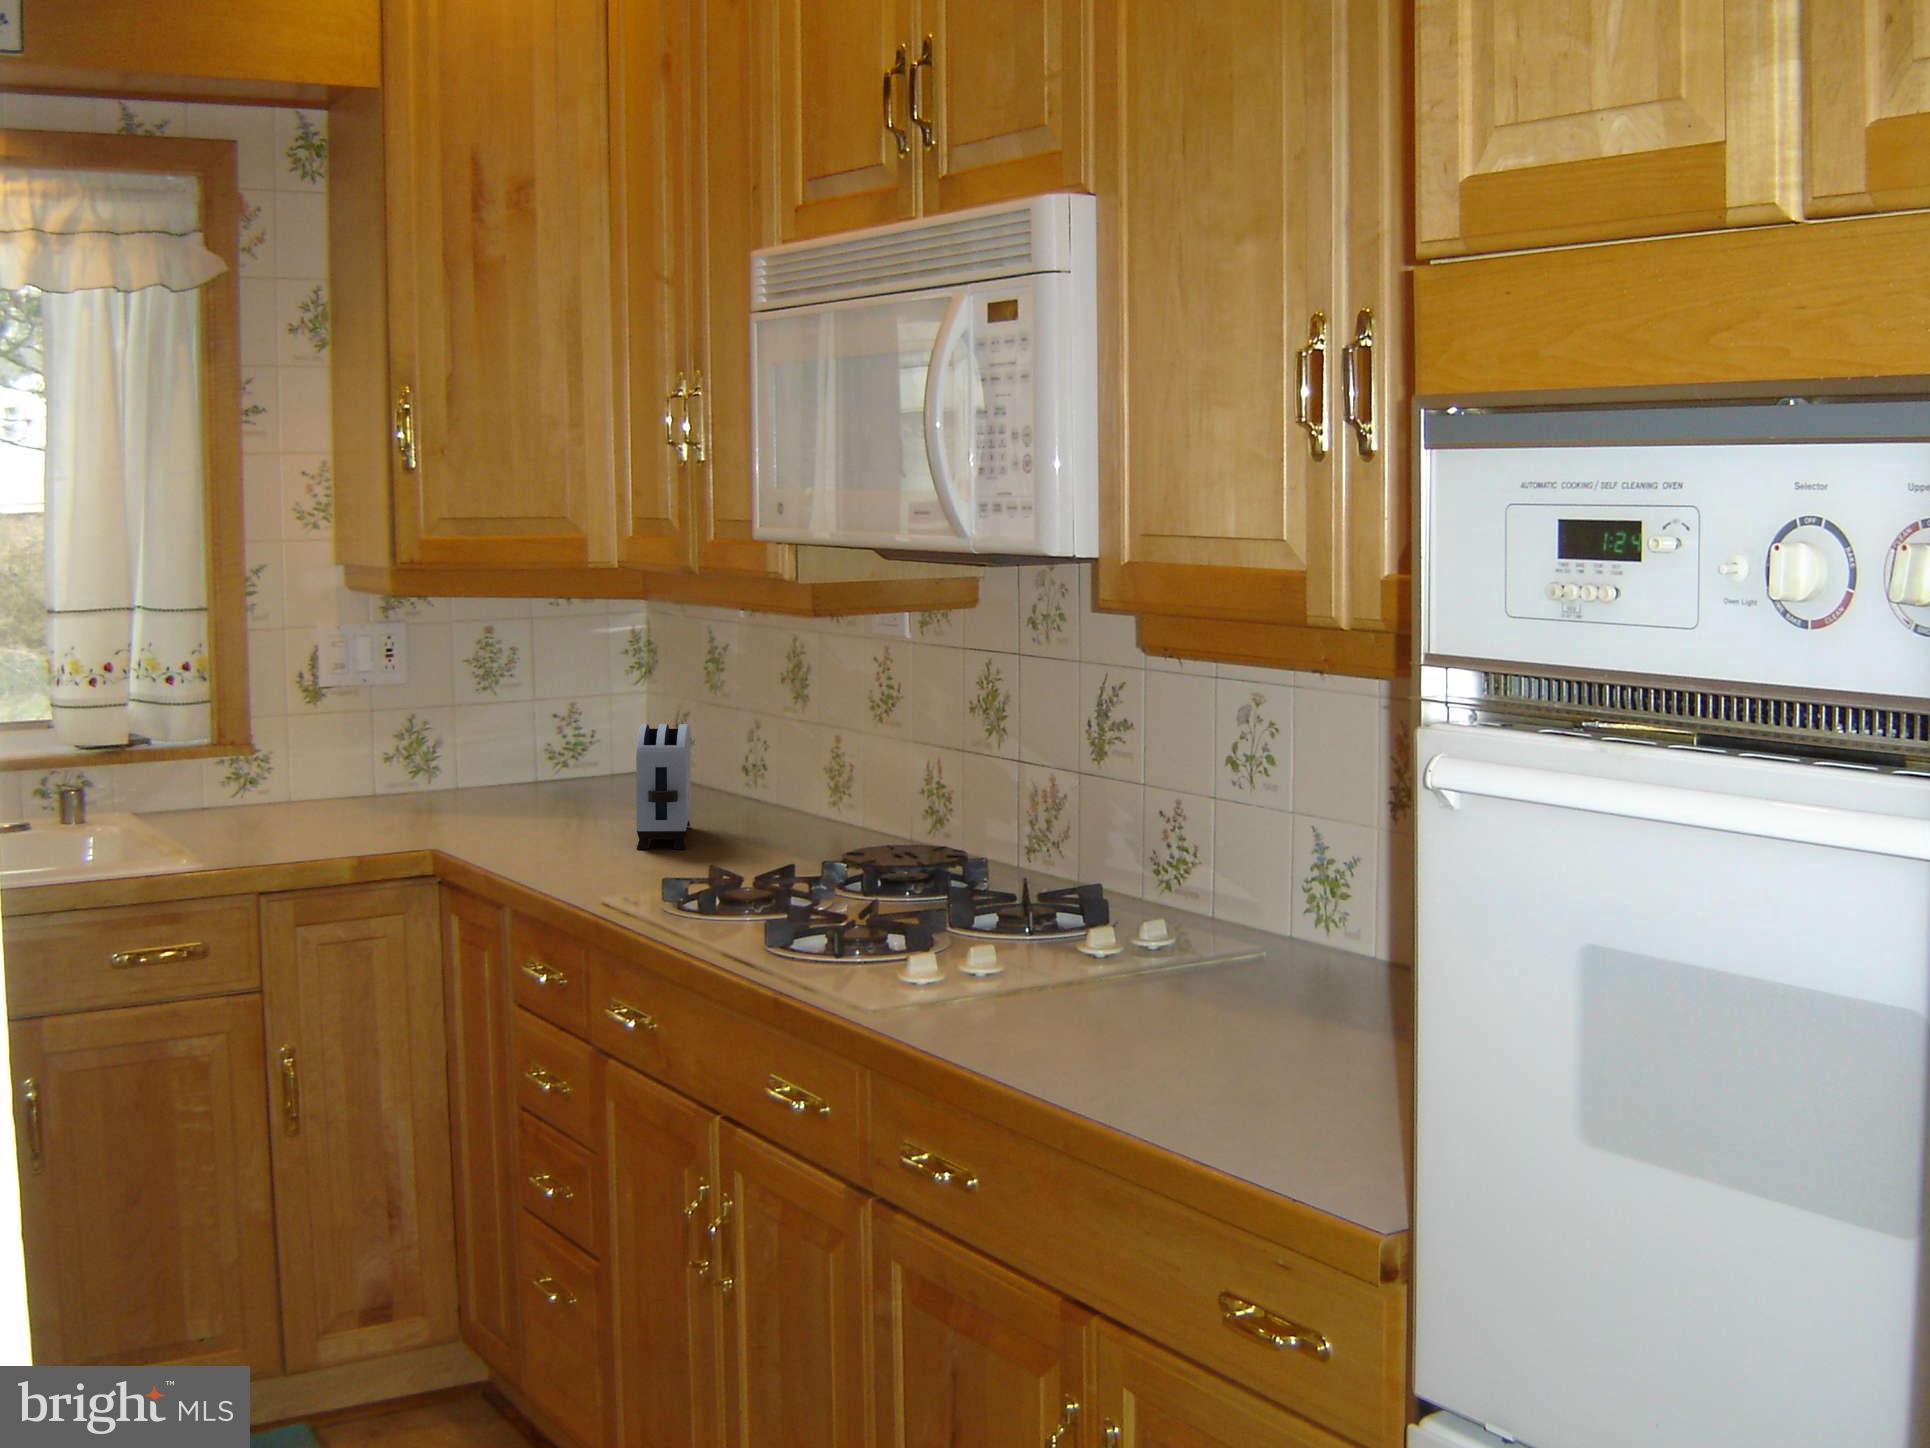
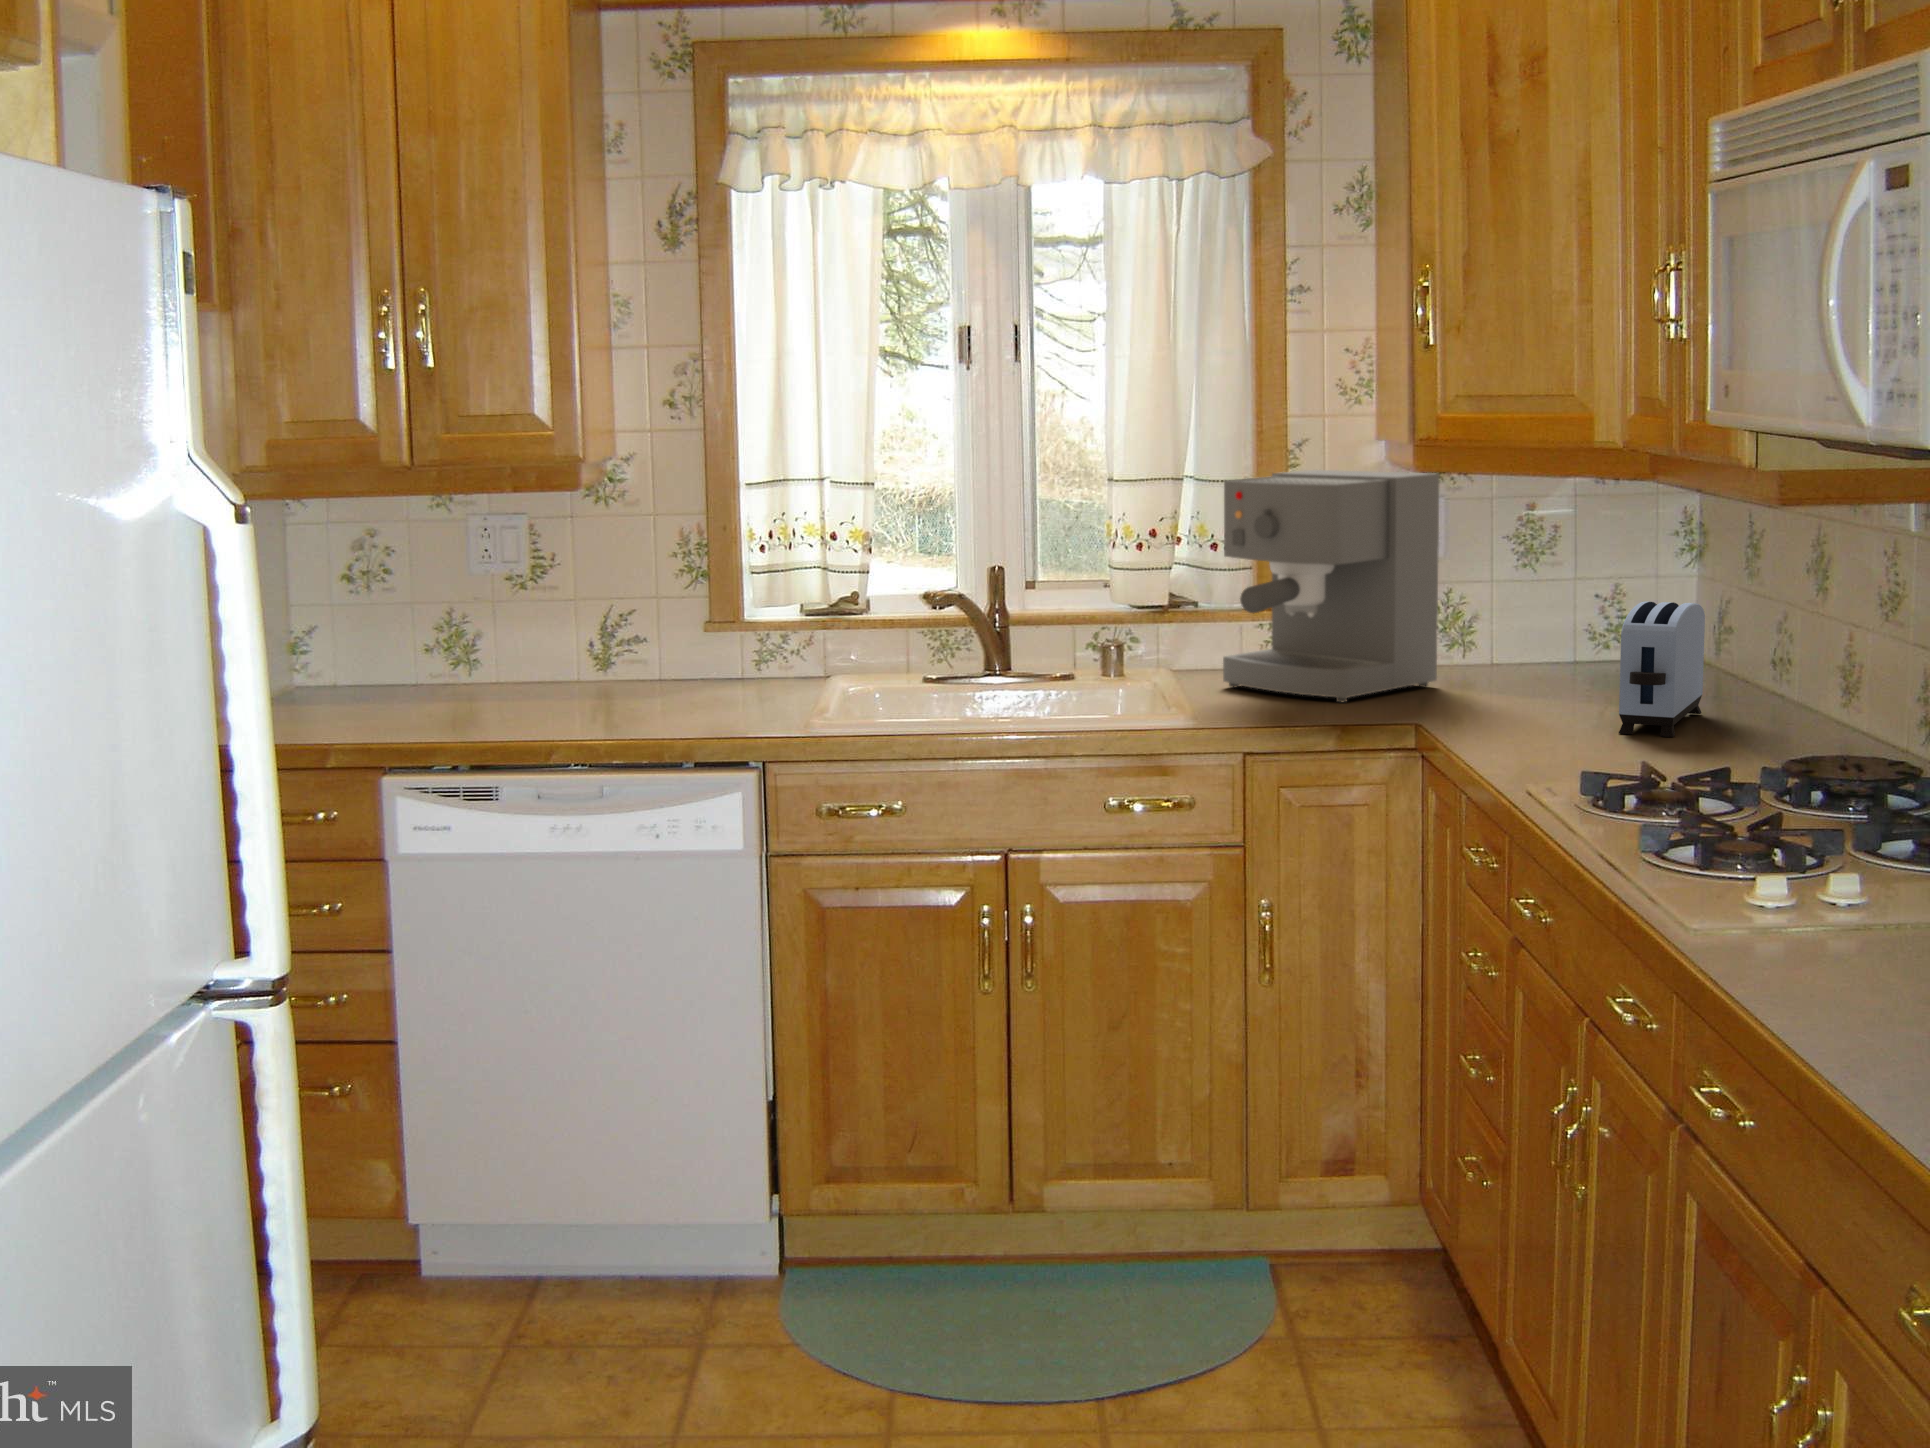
coffee maker: none [202,597,424,838] -> present [1223,470,1440,702]

